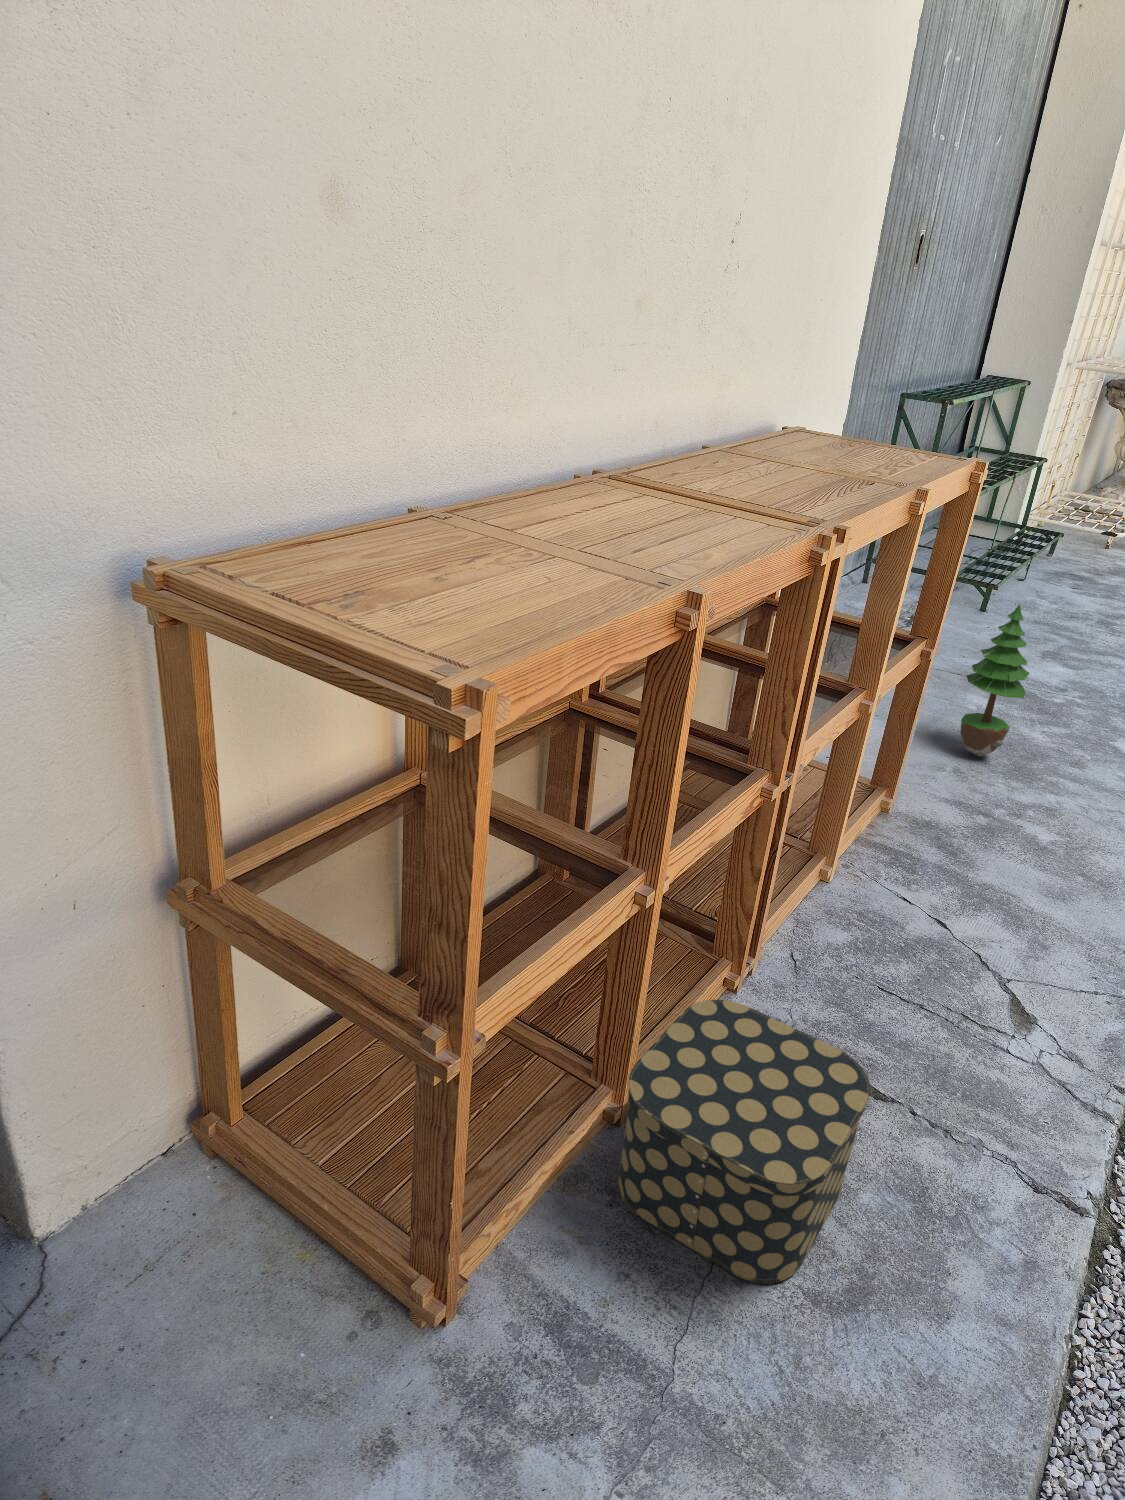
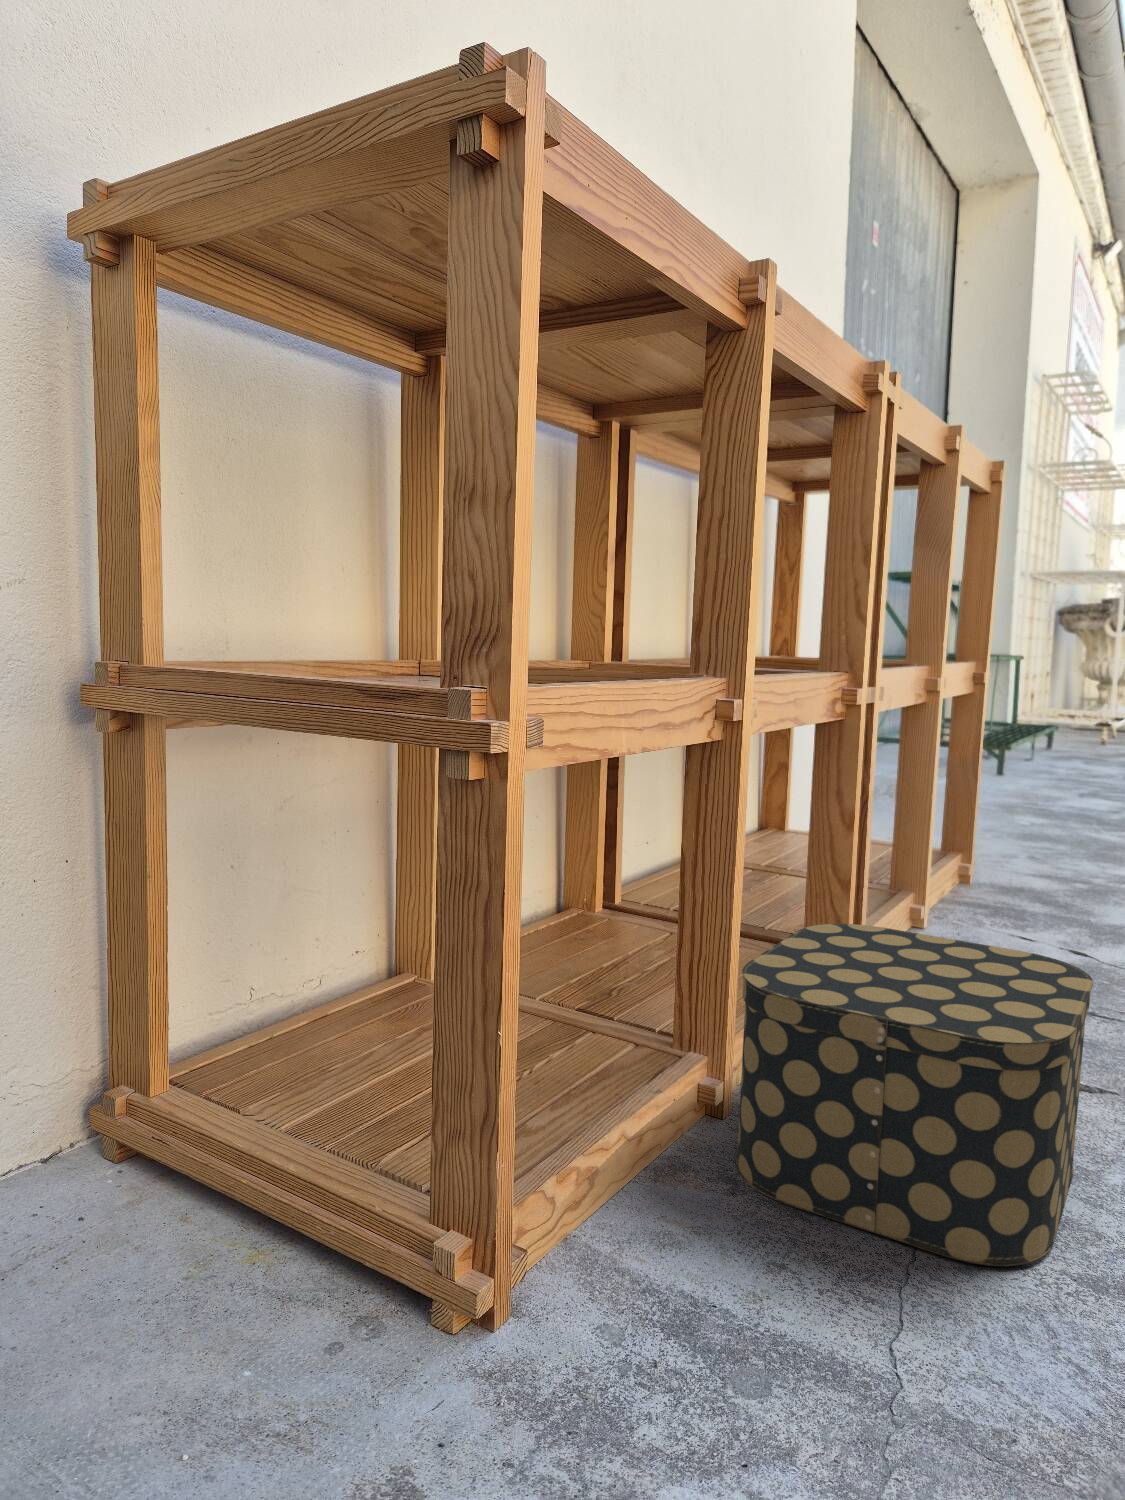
potted tree: present [961,604,1029,756] -> none [1020,667,1093,852]

